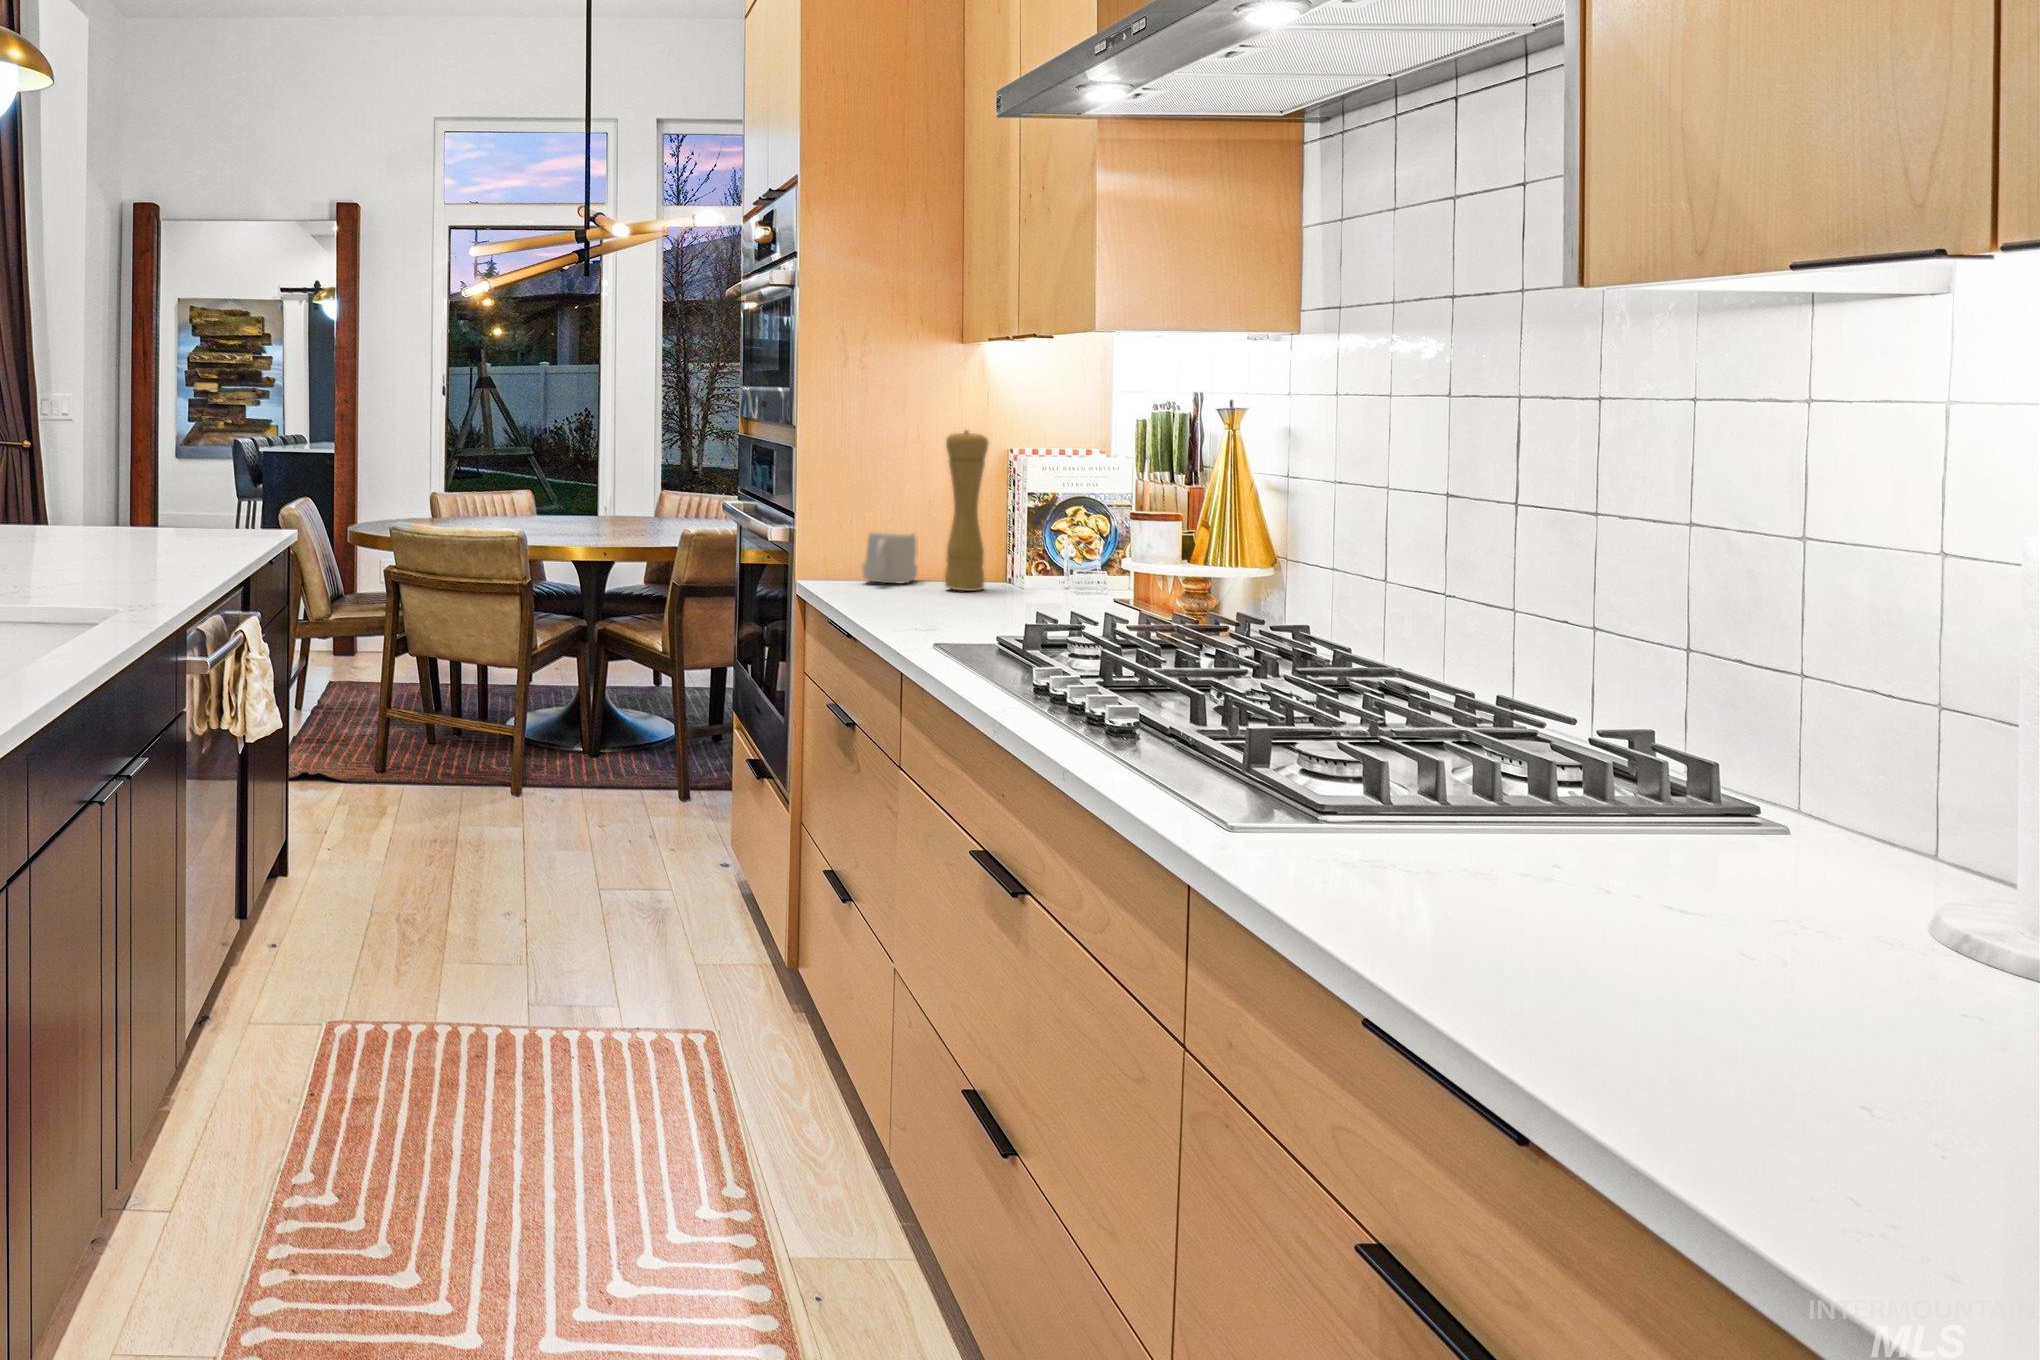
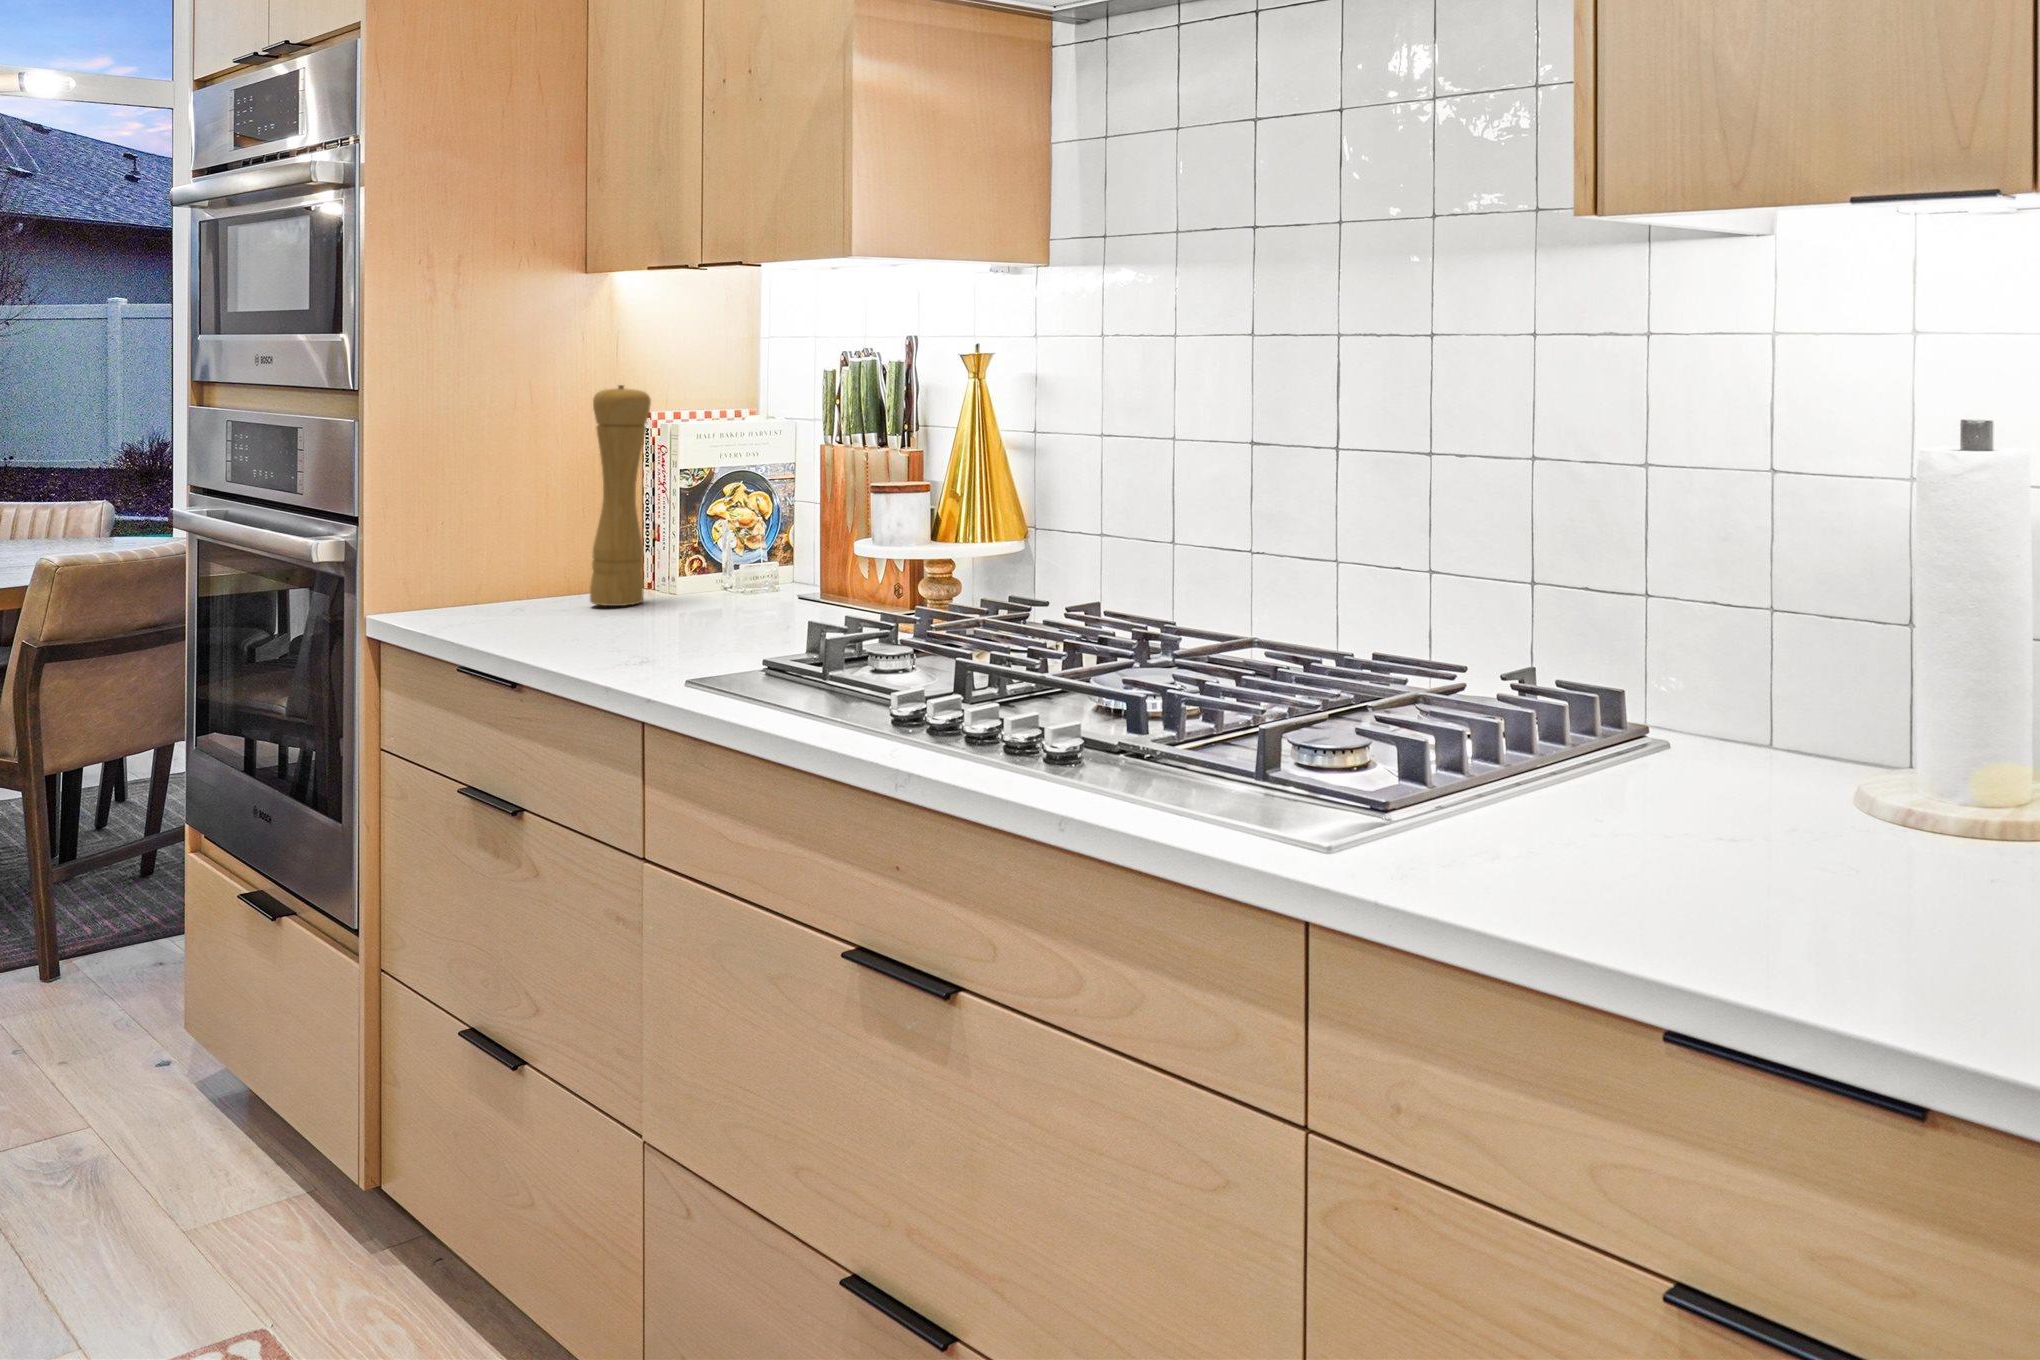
mug: present [863,533,918,584] -> none [457,529,533,605]

